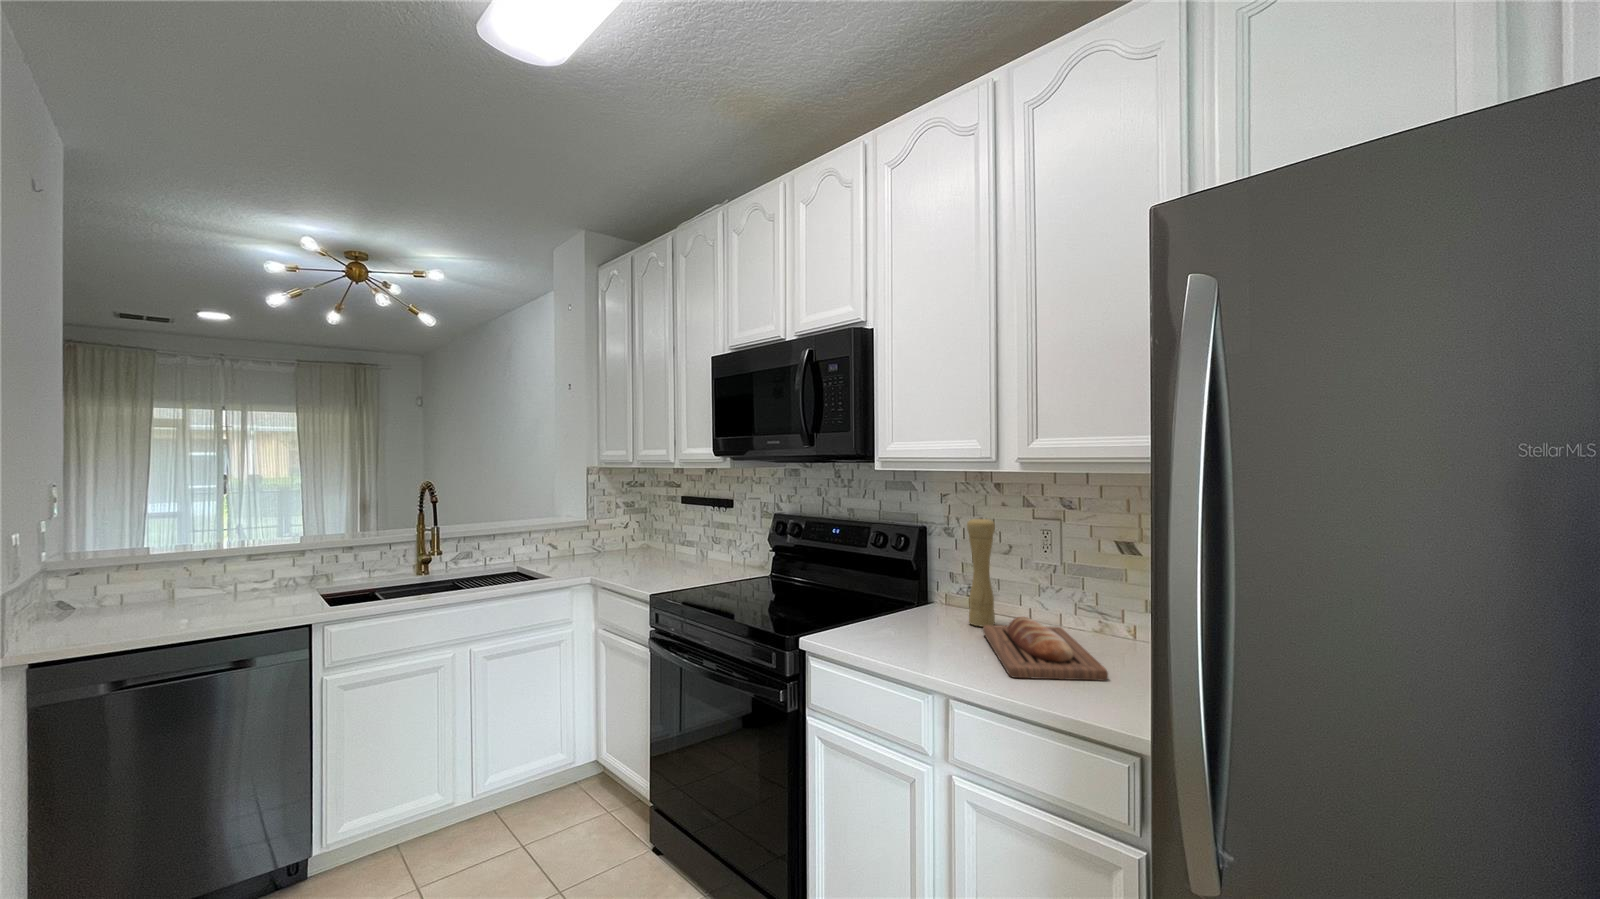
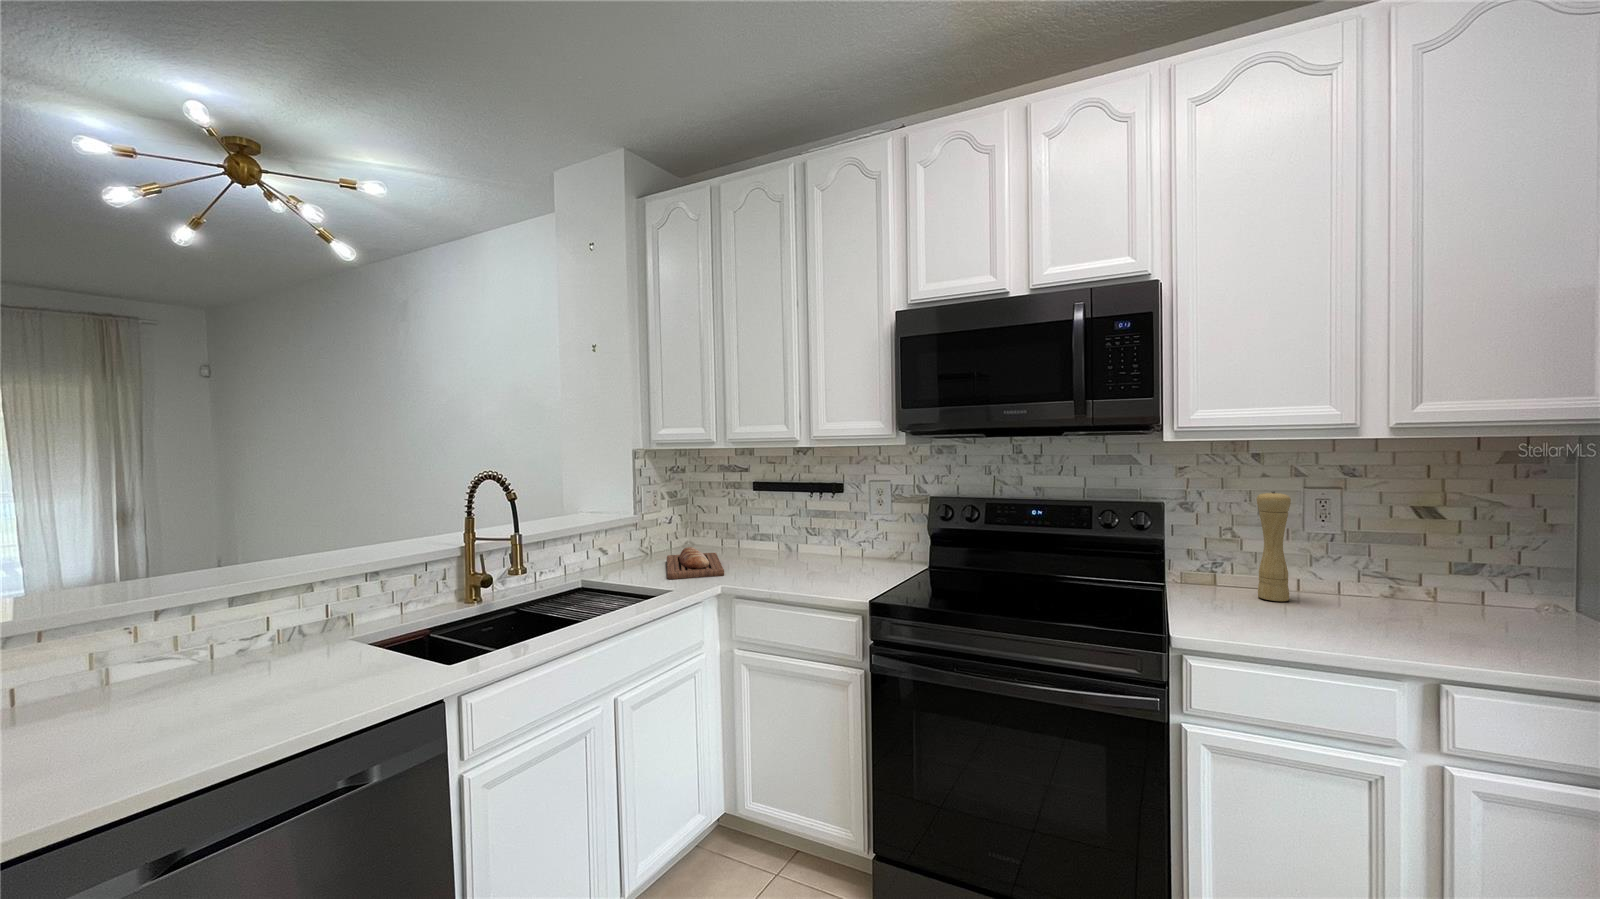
bread loaf: present [983,617,1108,681] -> present [667,547,724,579]

